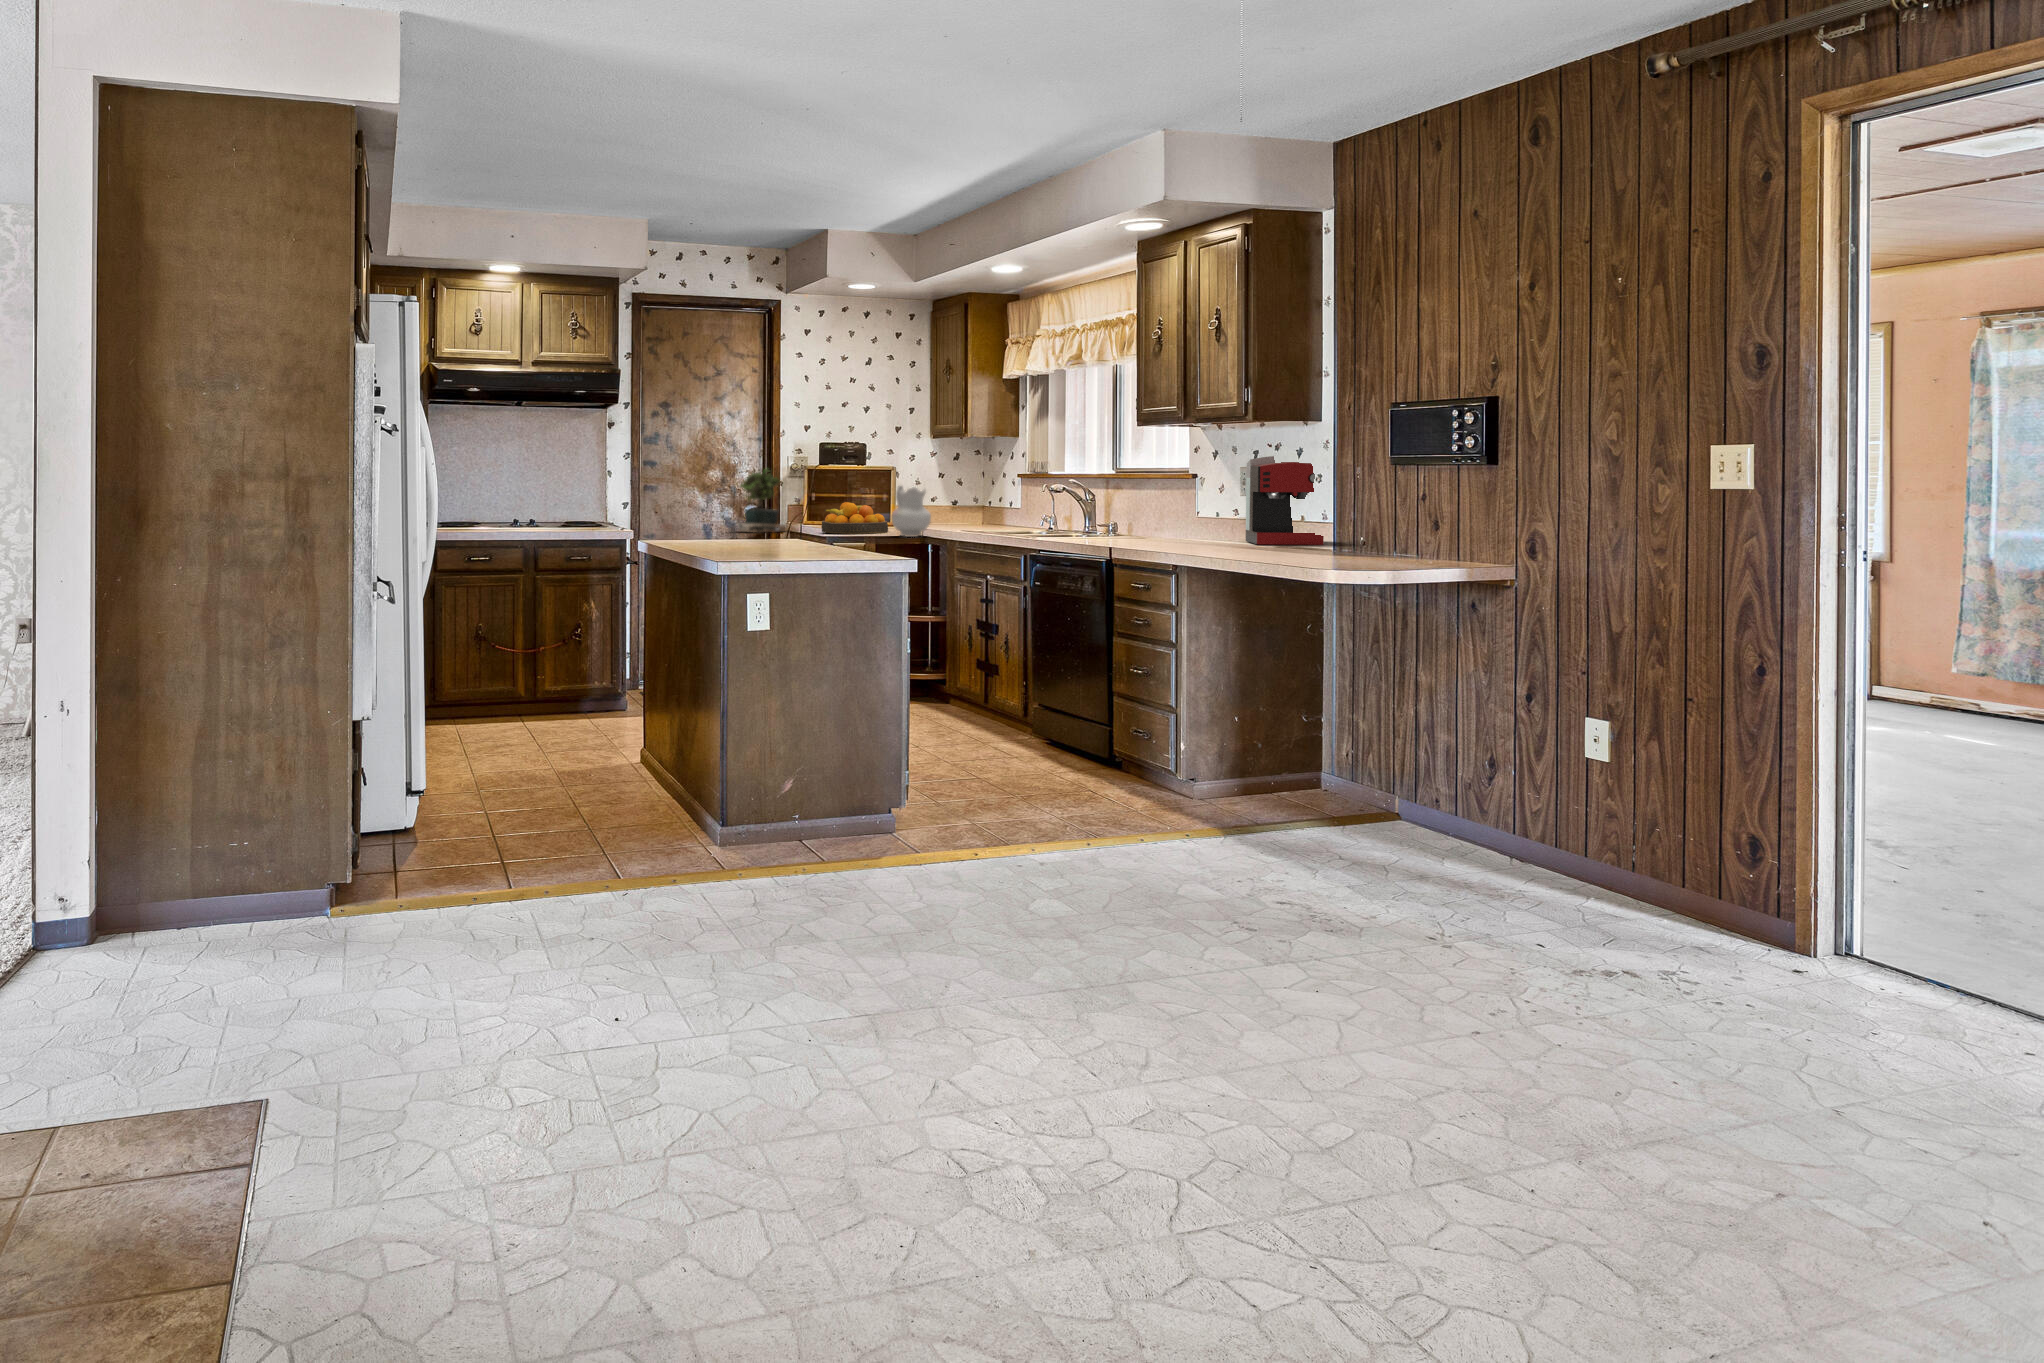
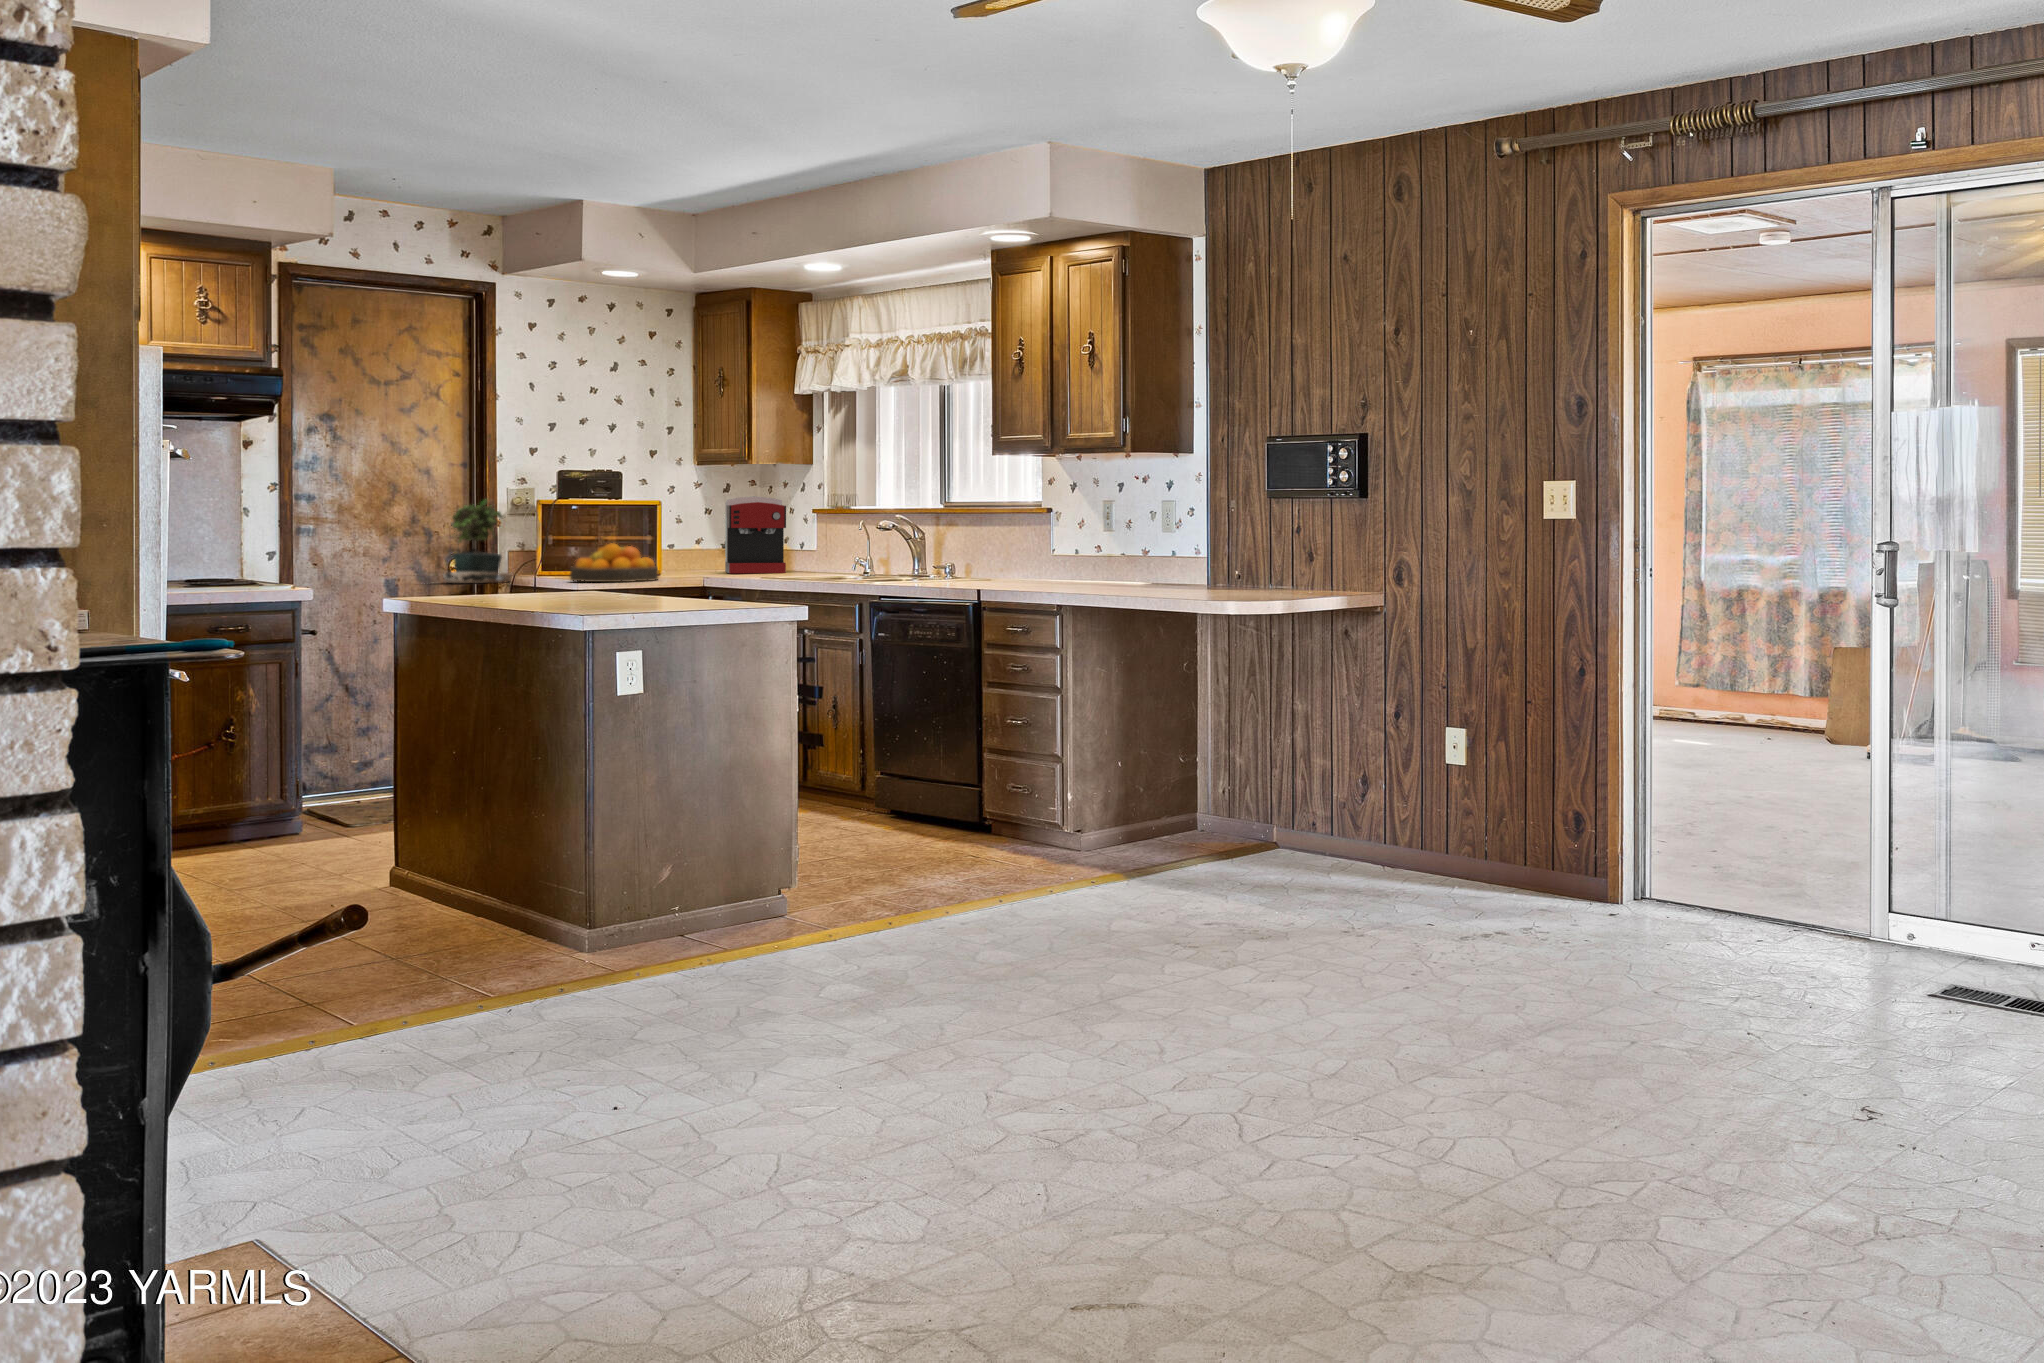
coffee maker: present [1246,456,1324,545] -> present [725,496,786,573]
ceramic pitcher: present [891,486,931,537] -> none [679,520,730,583]

